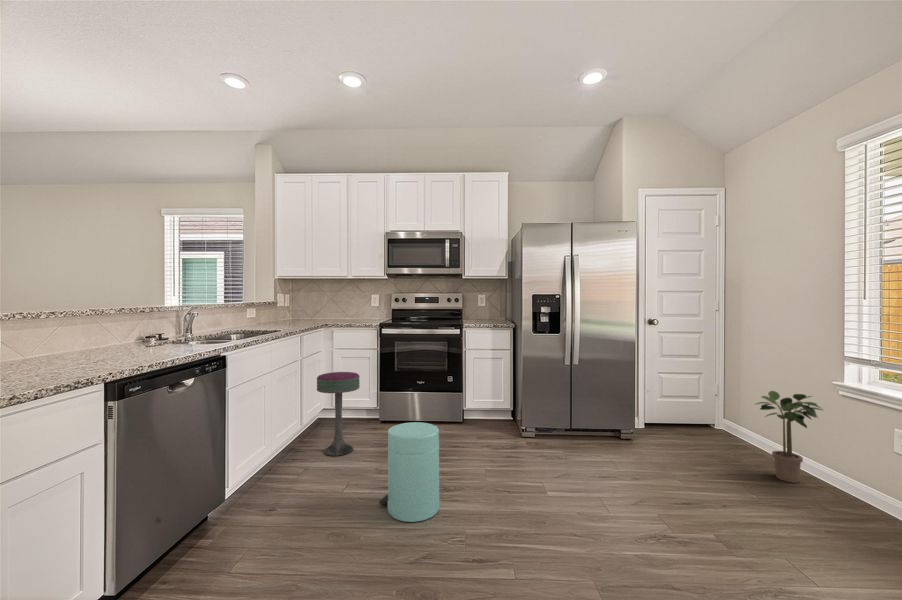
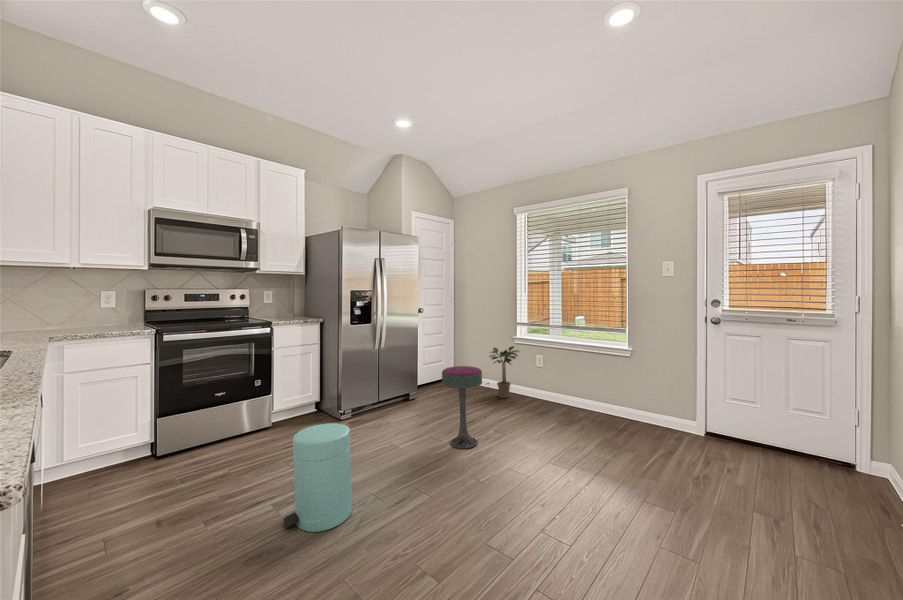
bar stool: present [317,372,360,456] -> present [442,366,482,449]

